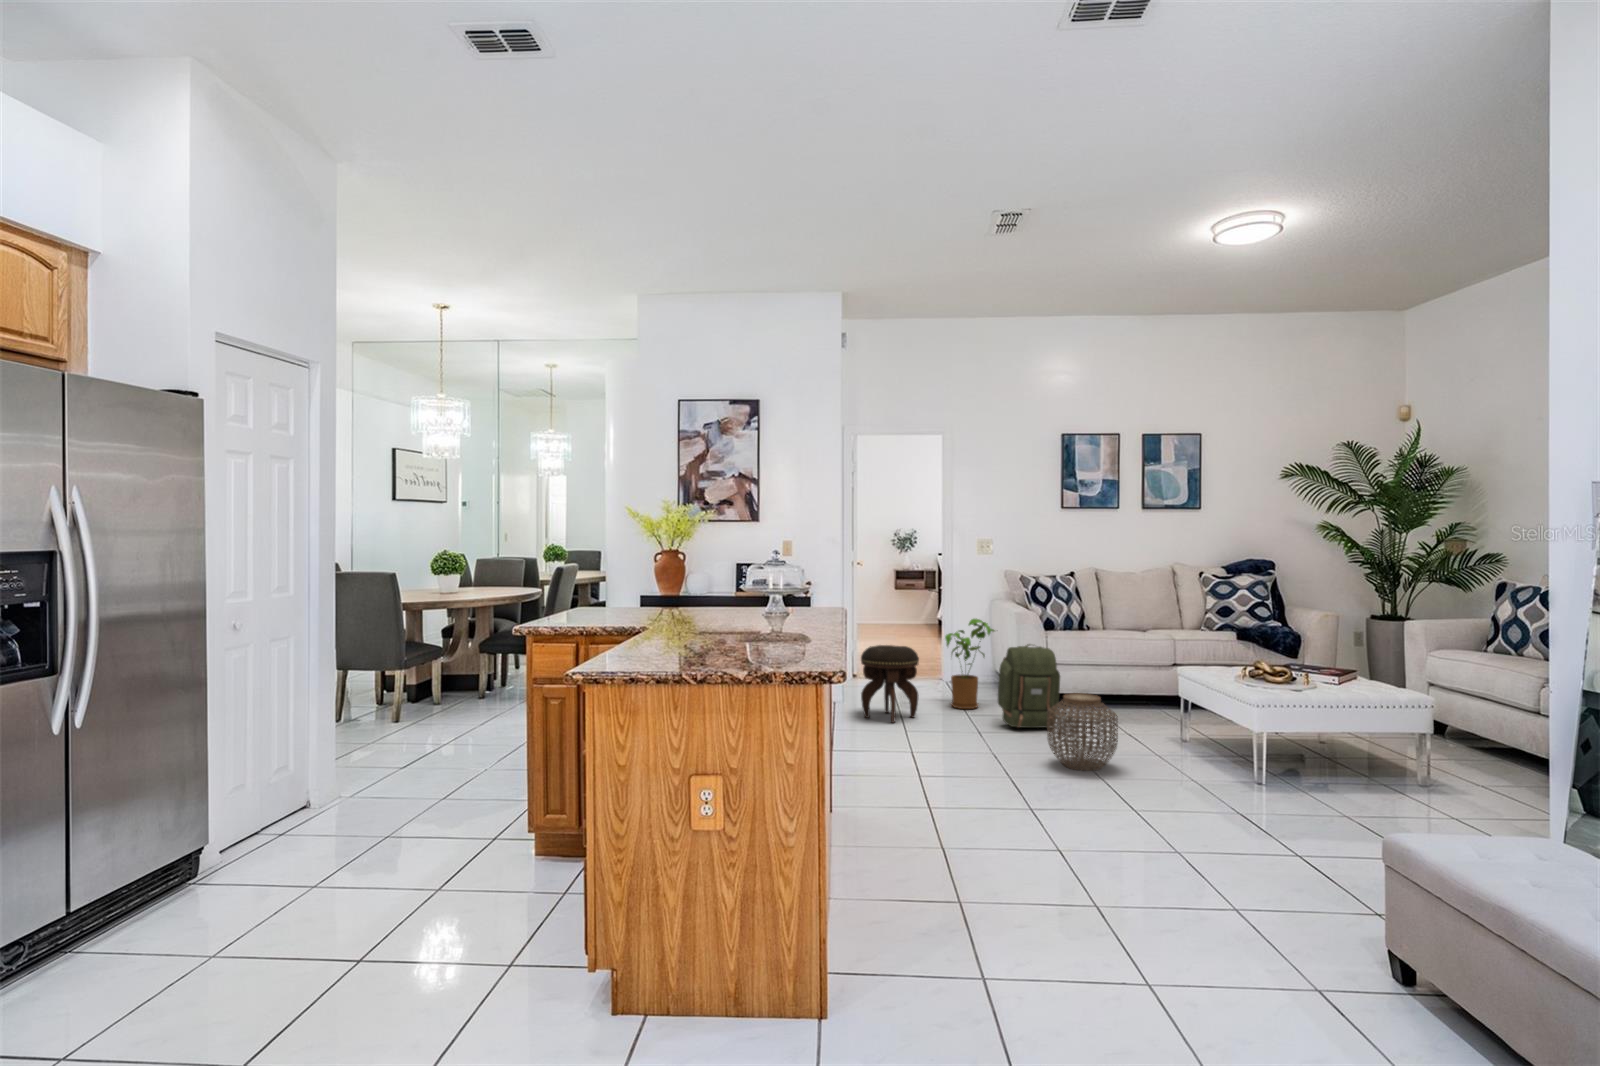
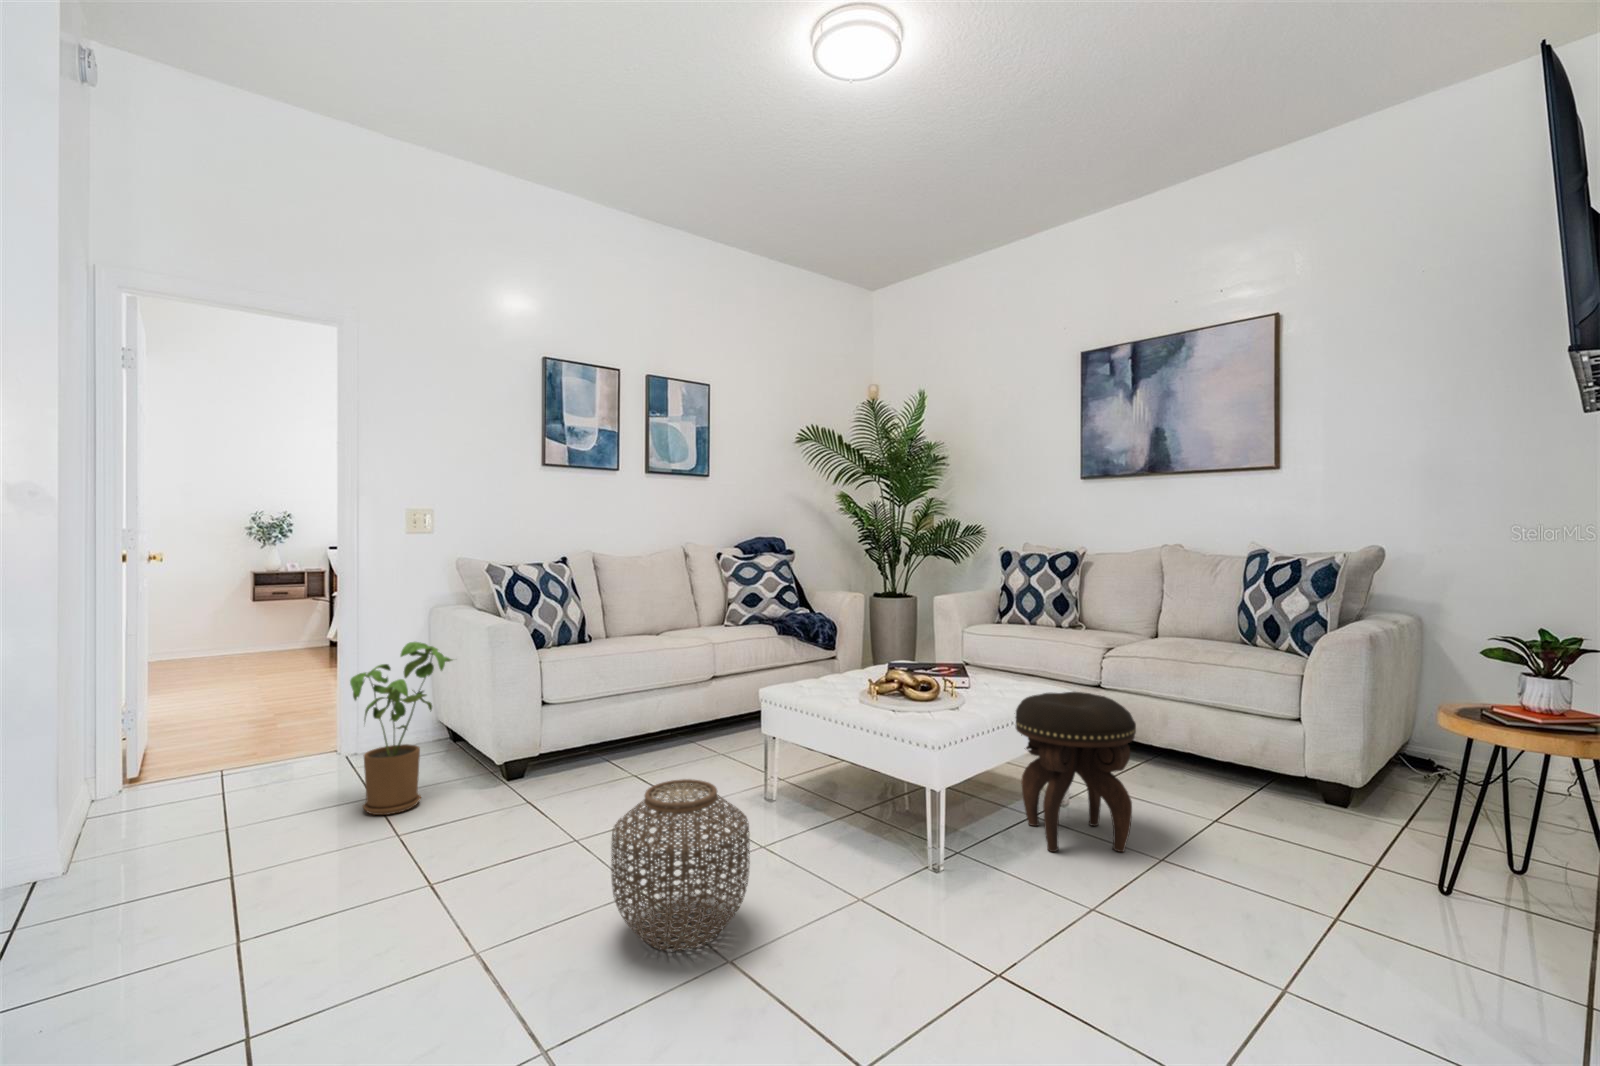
backpack: present [998,644,1060,728] -> none [469,681,586,846]
footstool: present [861,645,919,723] -> present [1015,692,1136,852]

